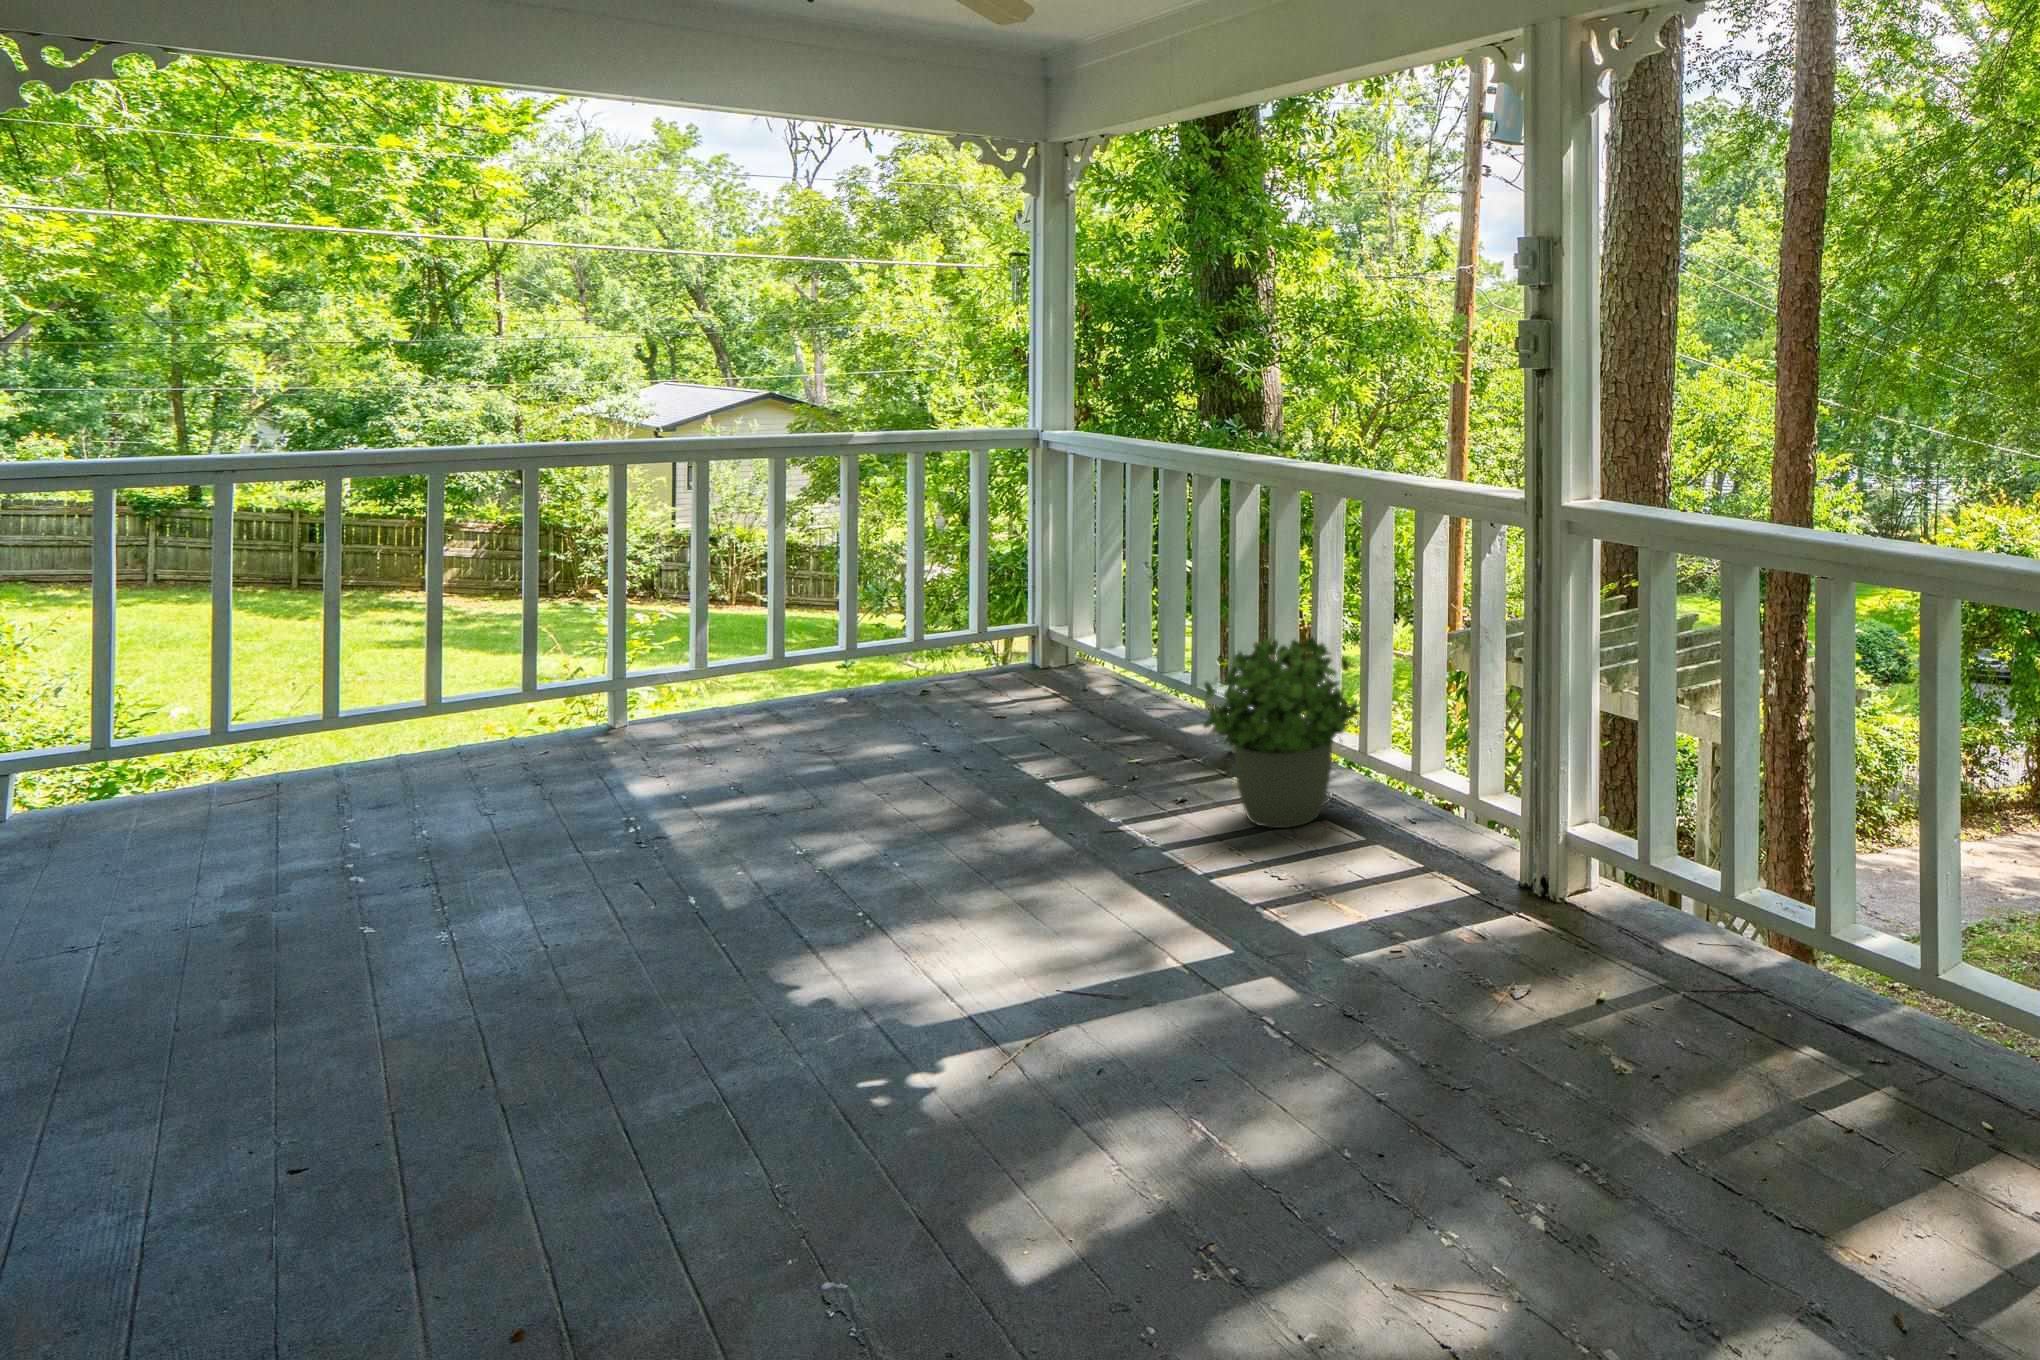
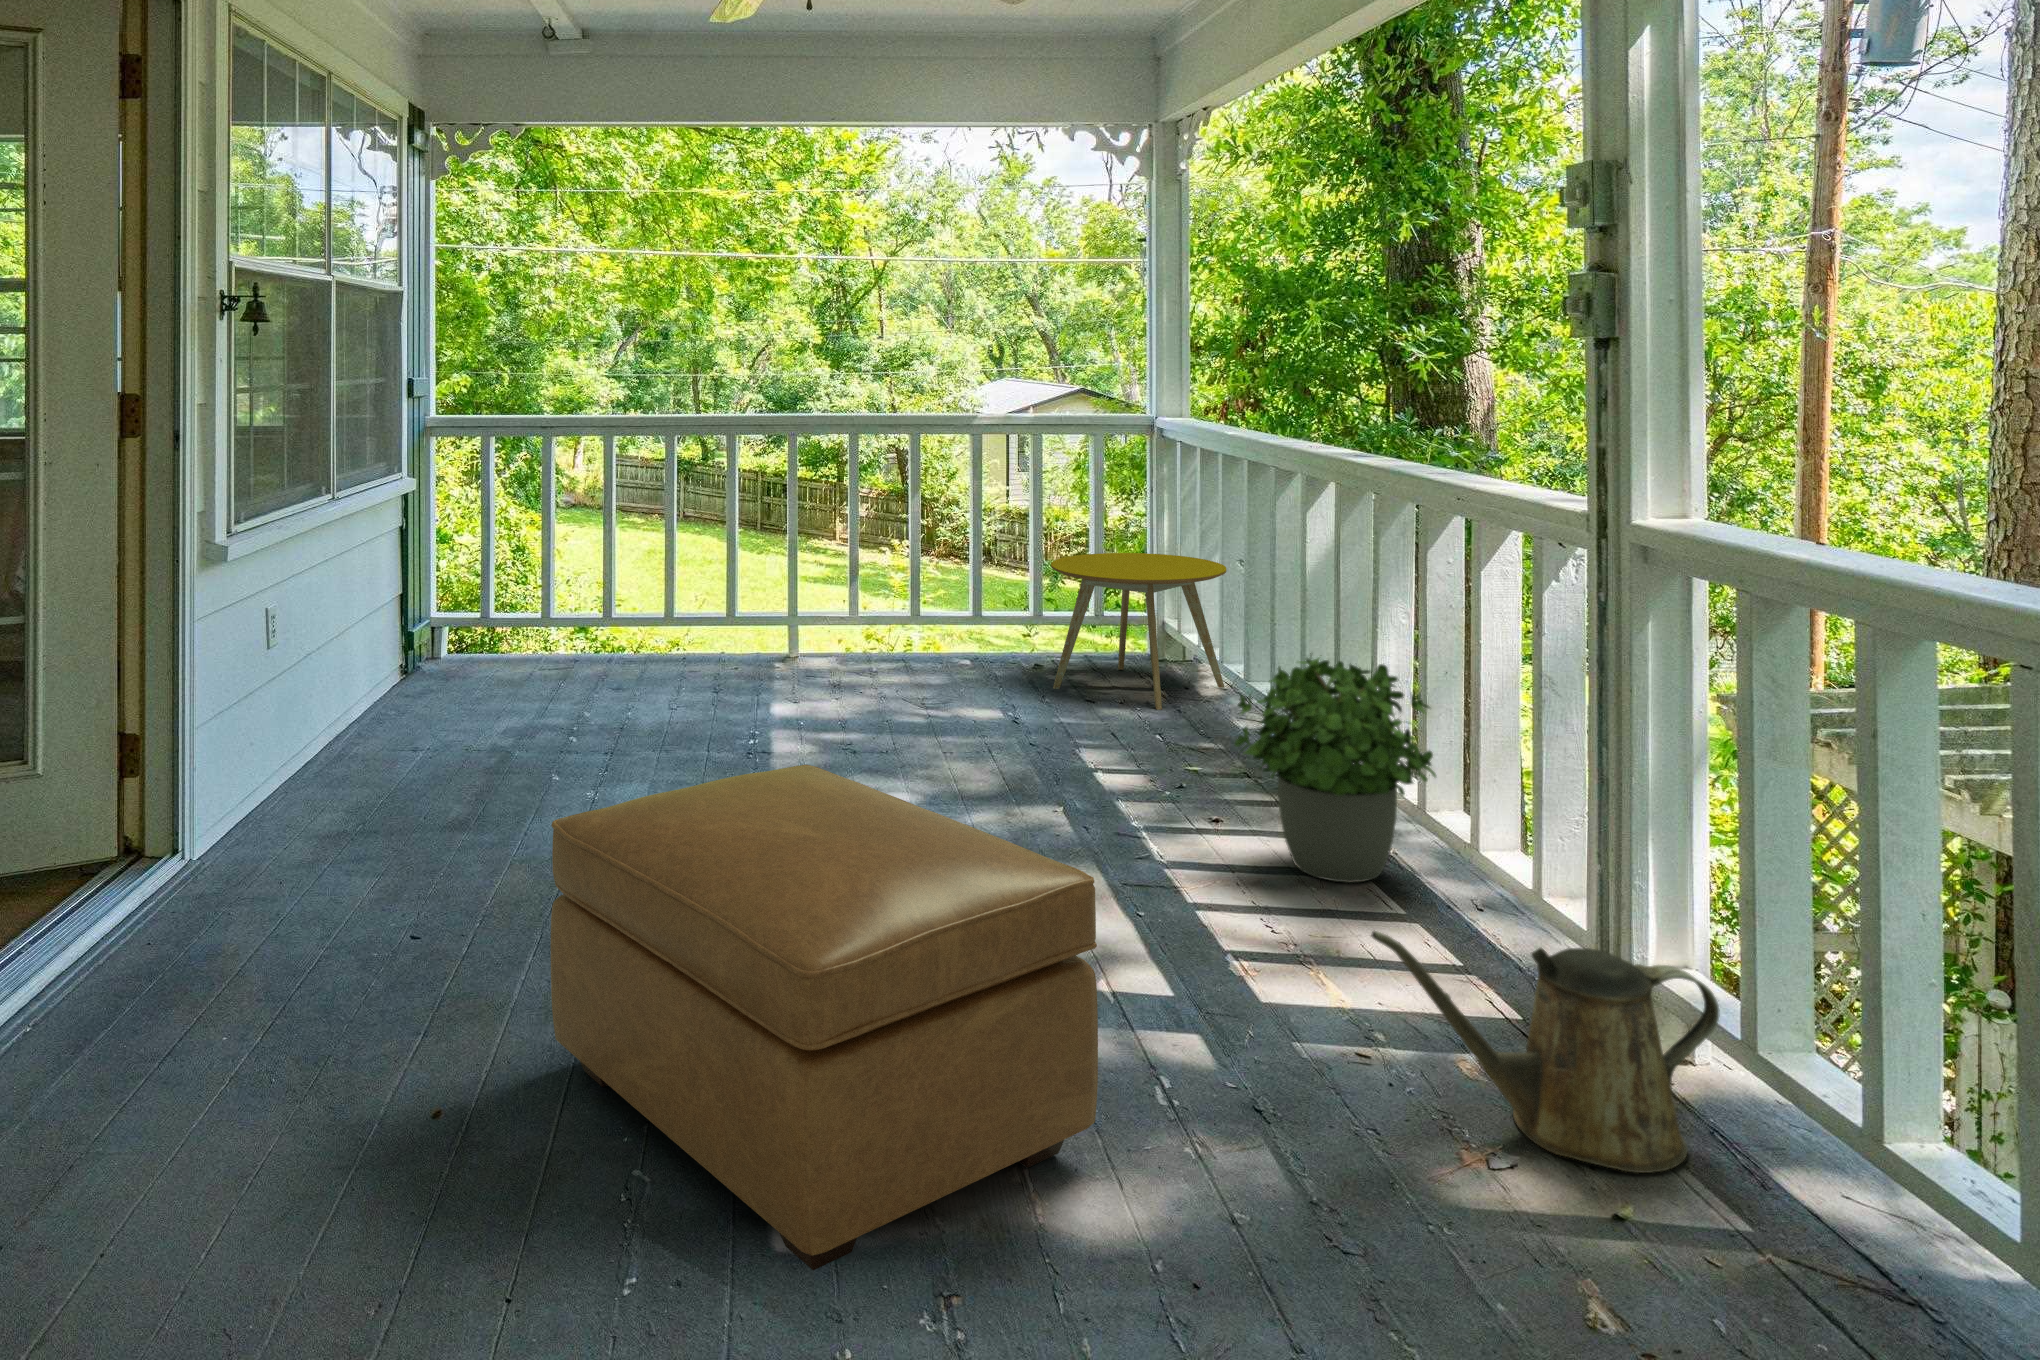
side table: none [913,563,1092,714] -> present [1051,553,1227,710]
watering can: none [1436,820,1633,975] -> present [1372,930,1720,1173]
ottoman: none [642,821,1268,1286] -> present [551,765,1098,1270]

